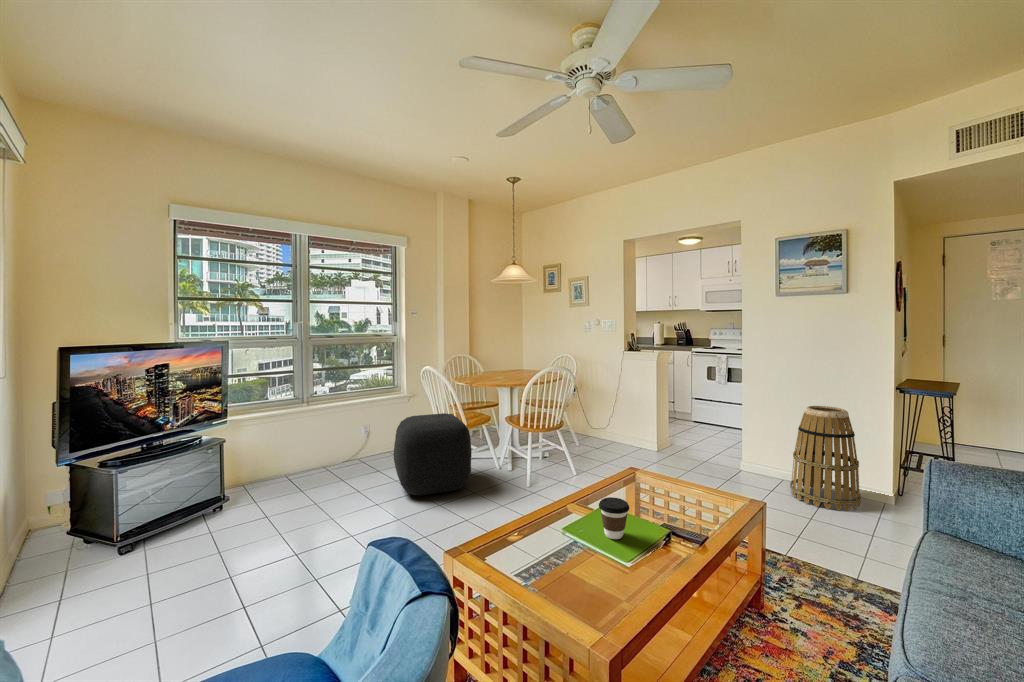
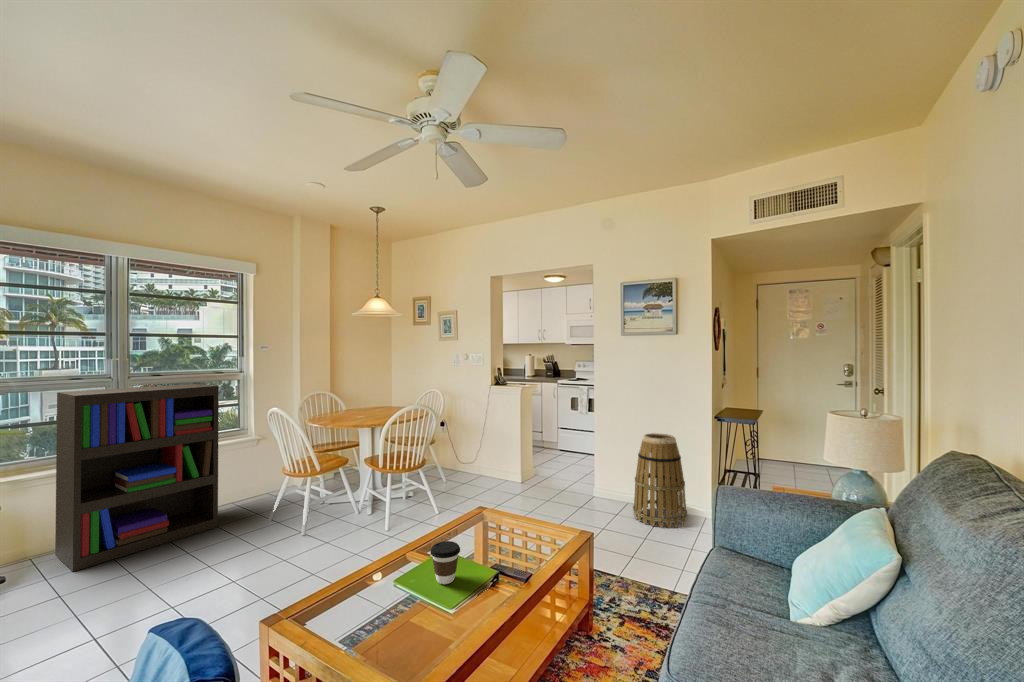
bookshelf: none [269,346,386,494] -> present [55,384,219,571]
ottoman: present [394,413,472,495] -> none [224,459,321,556]

